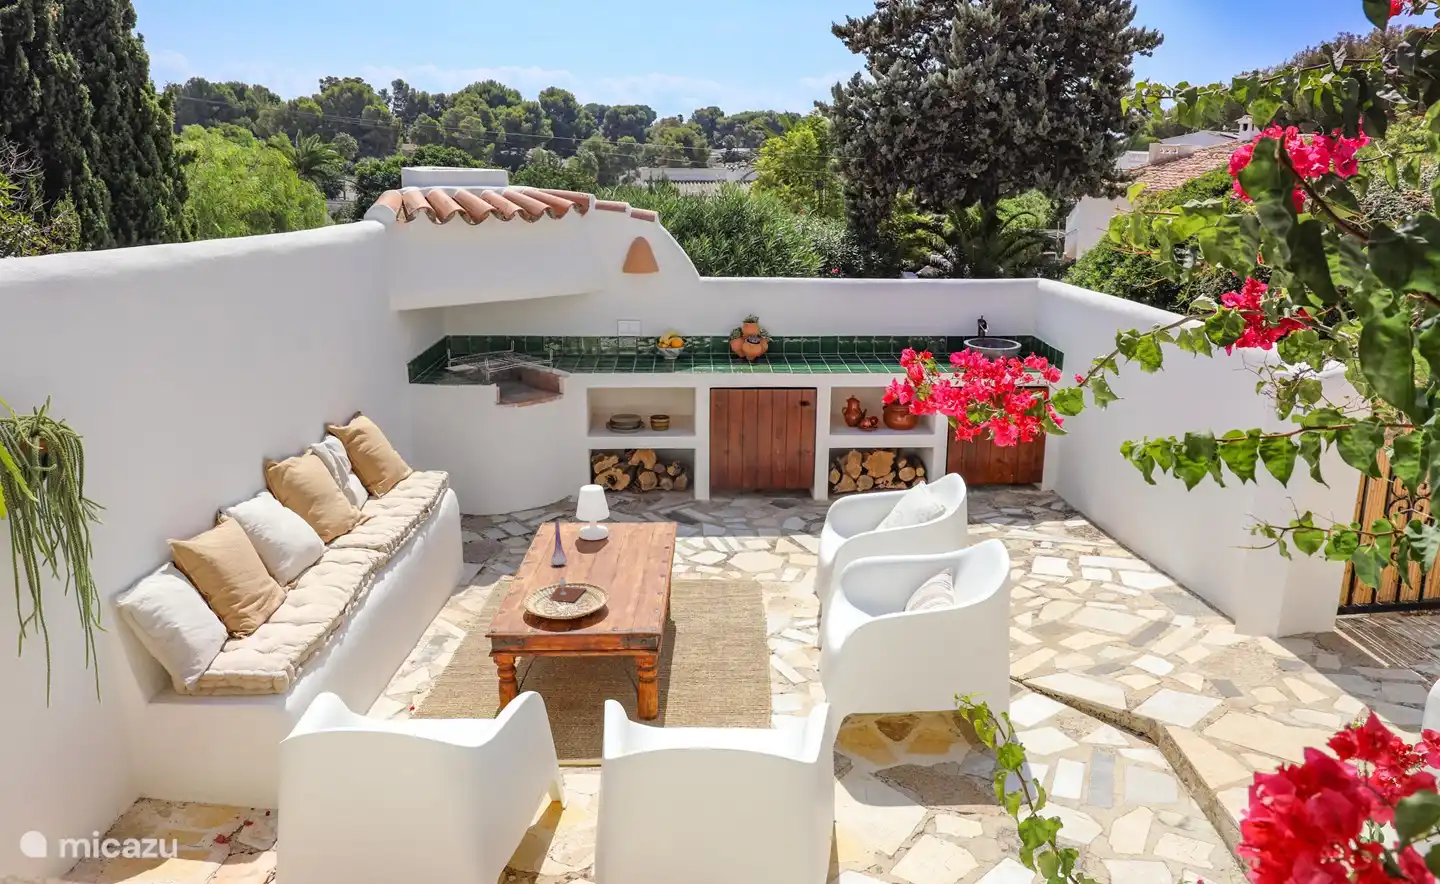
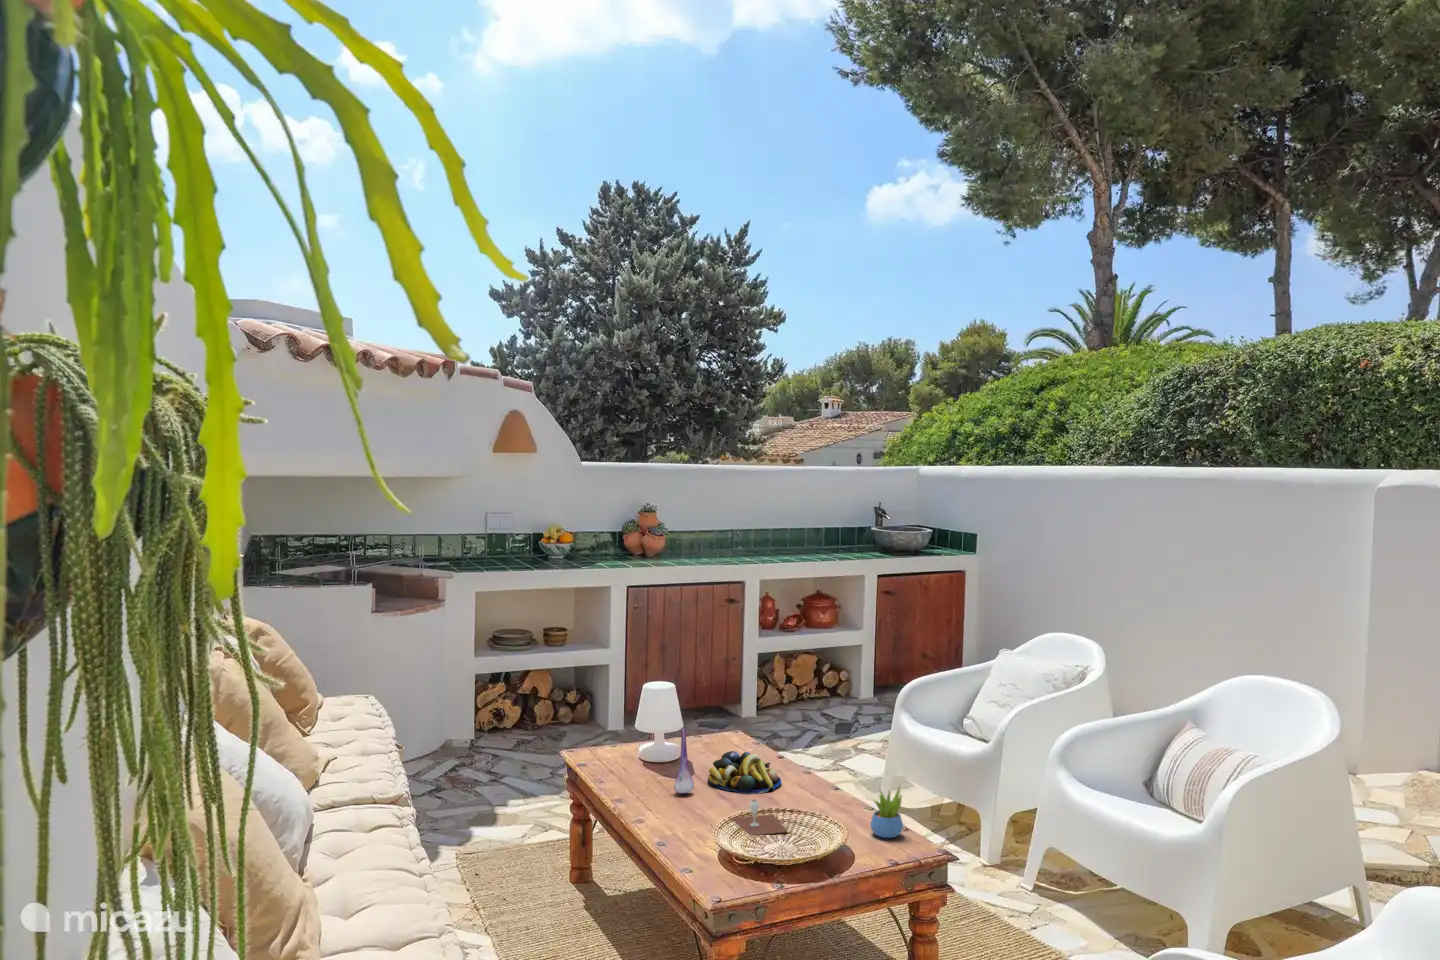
fruit bowl: none [586,540,640,572] -> present [708,751,781,794]
succulent plant: none [622,582,645,617] -> present [871,787,903,838]

